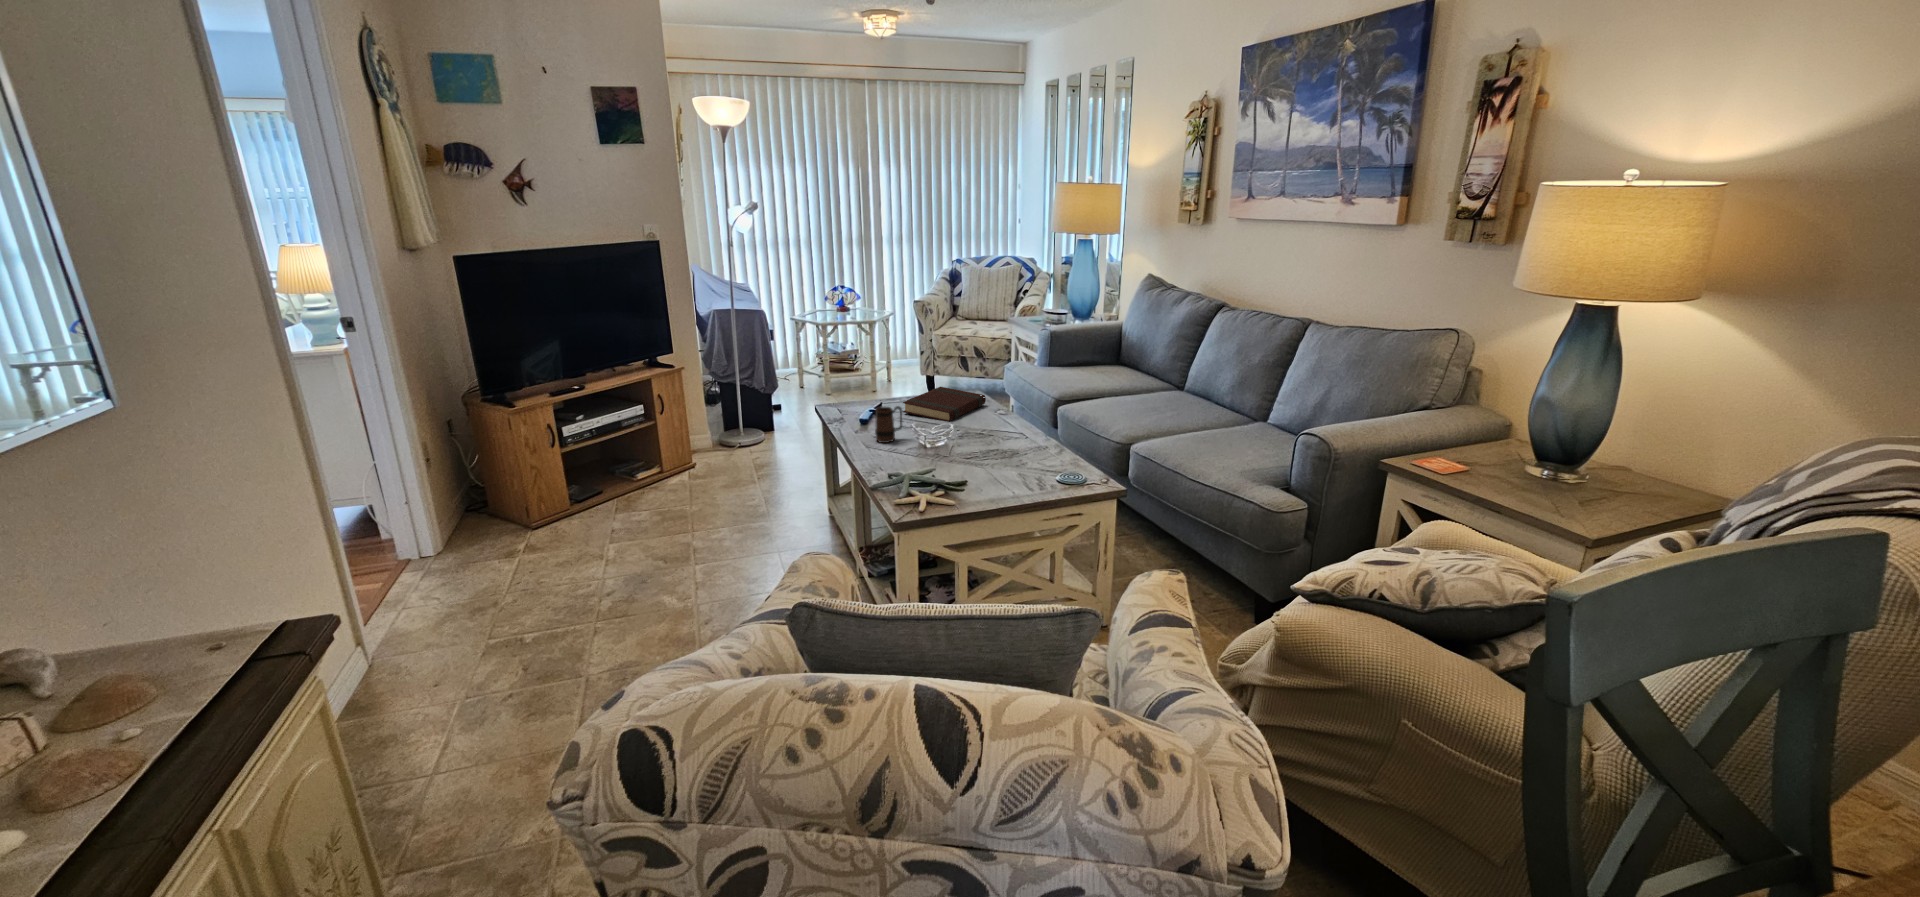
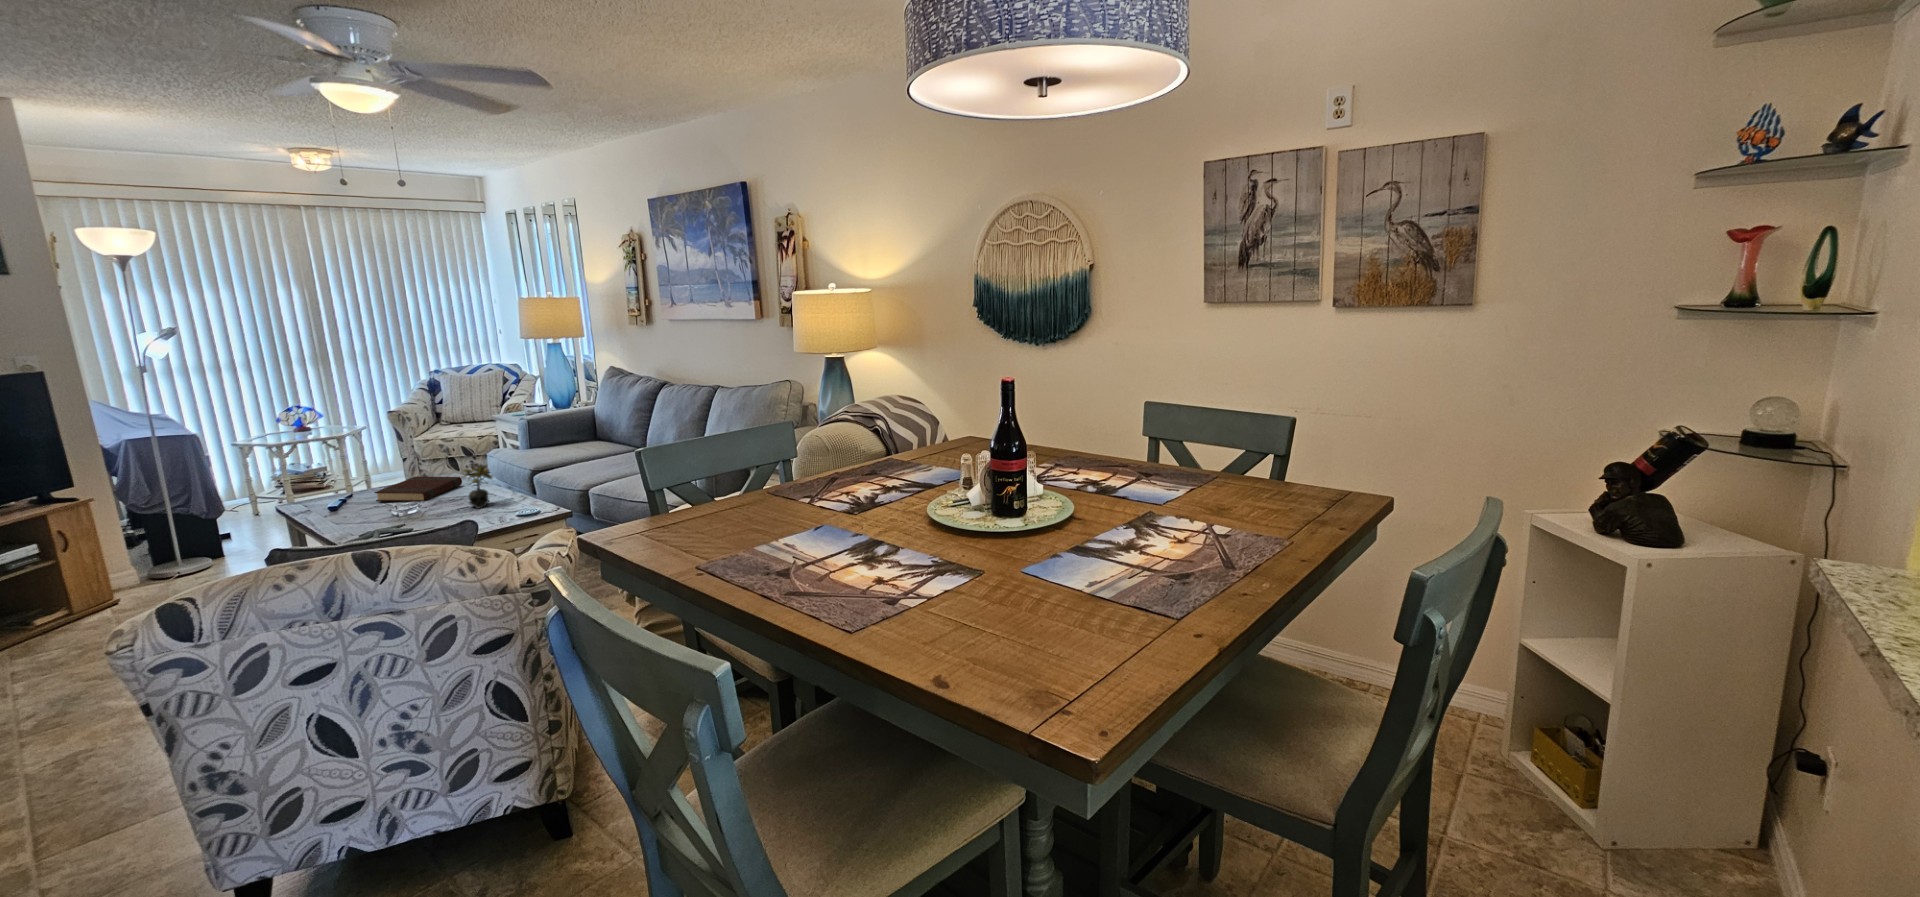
succulent plant: none [994,390,1031,448] -> present [463,464,493,508]
mug: present [875,406,902,443] -> none [342,491,373,524]

